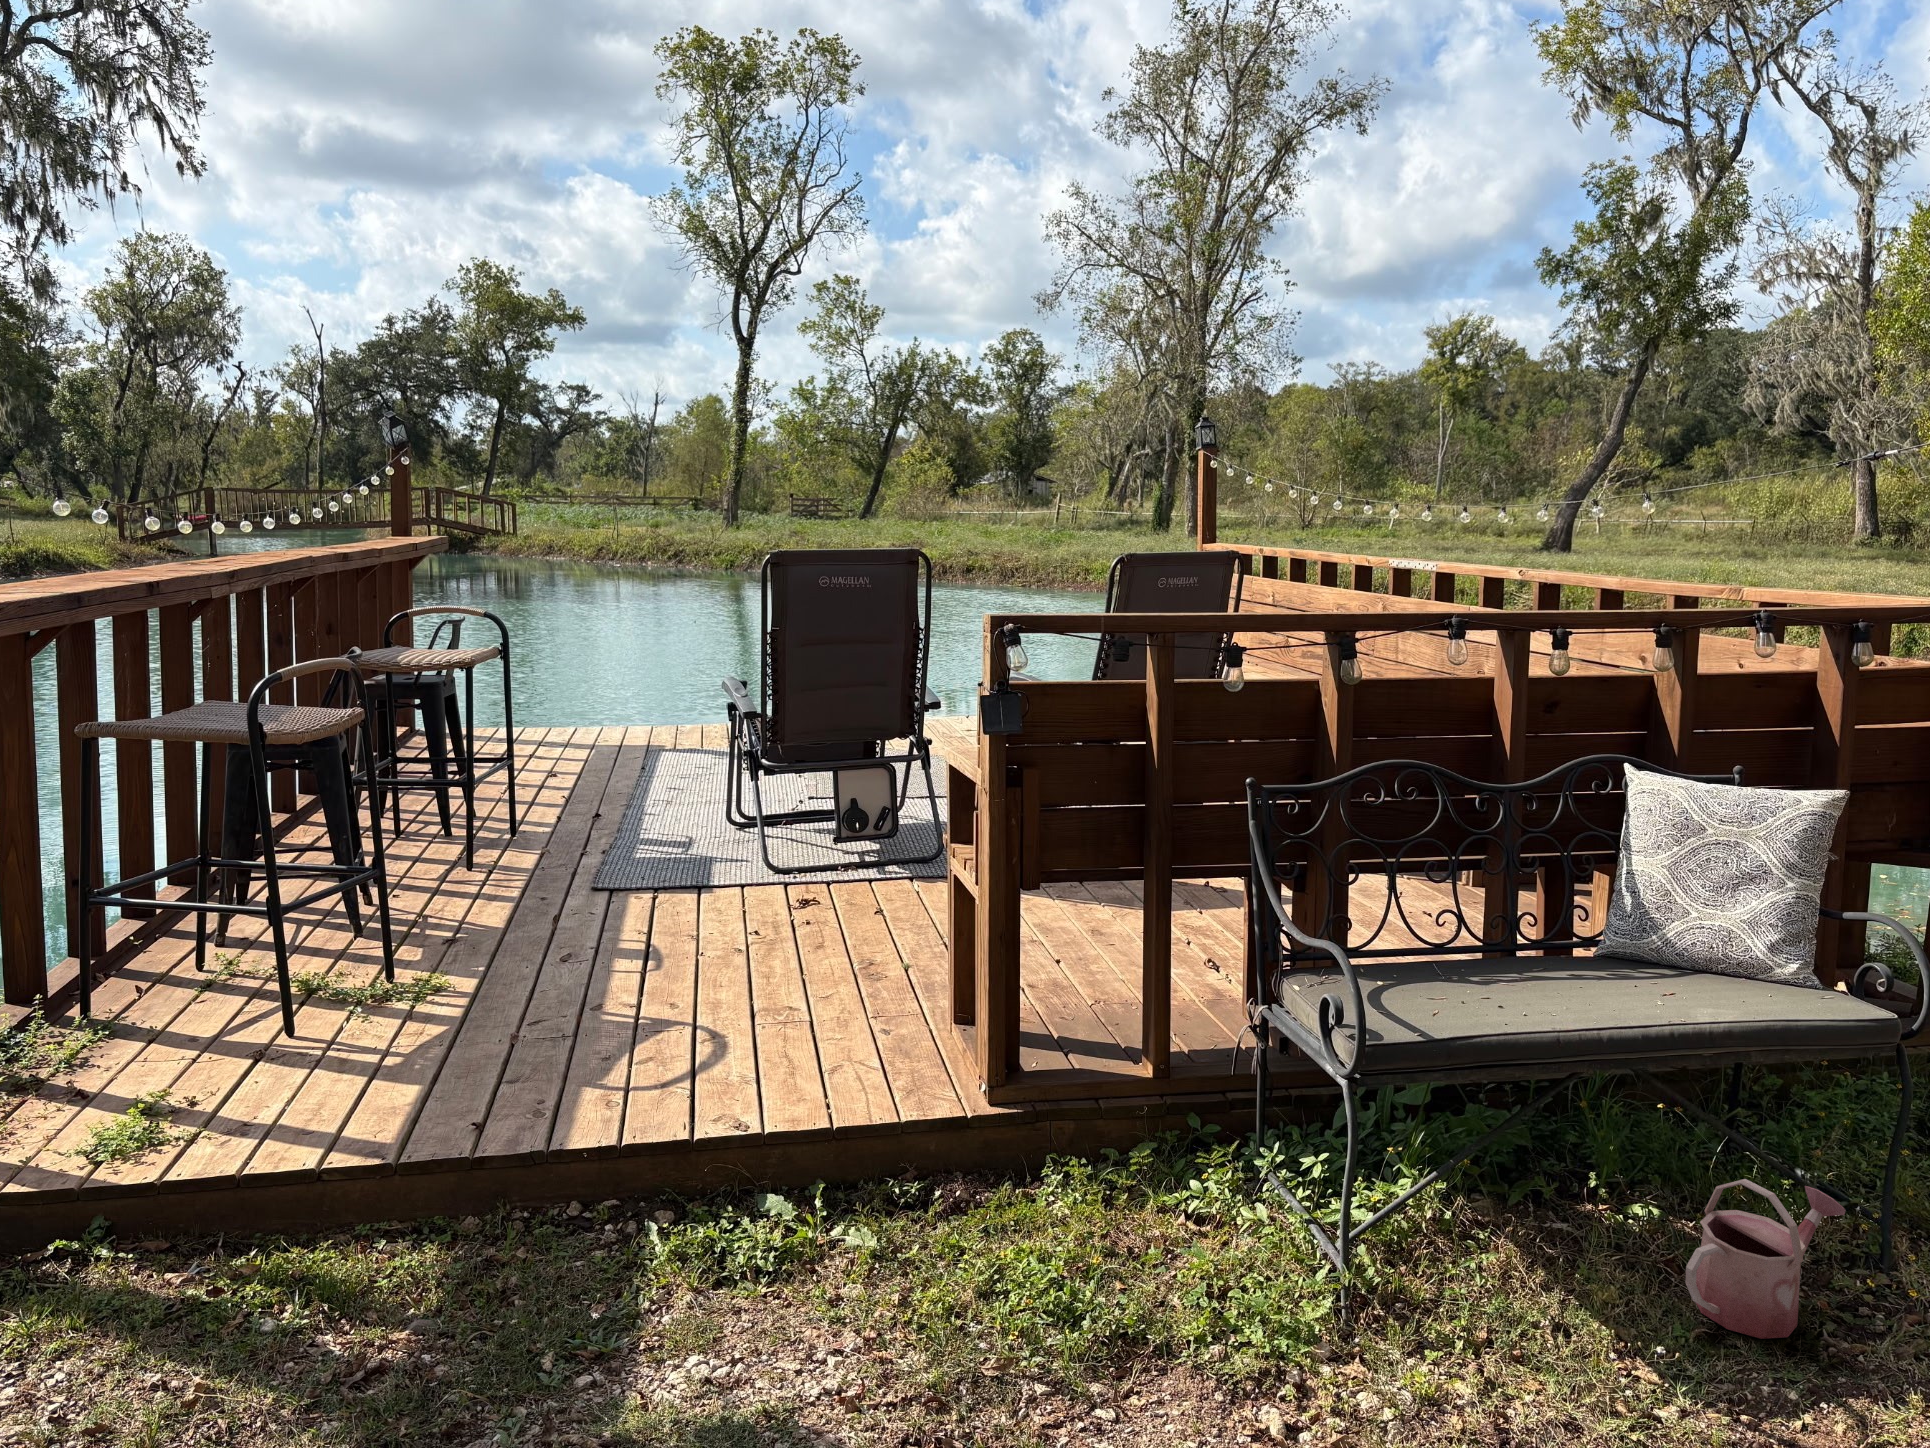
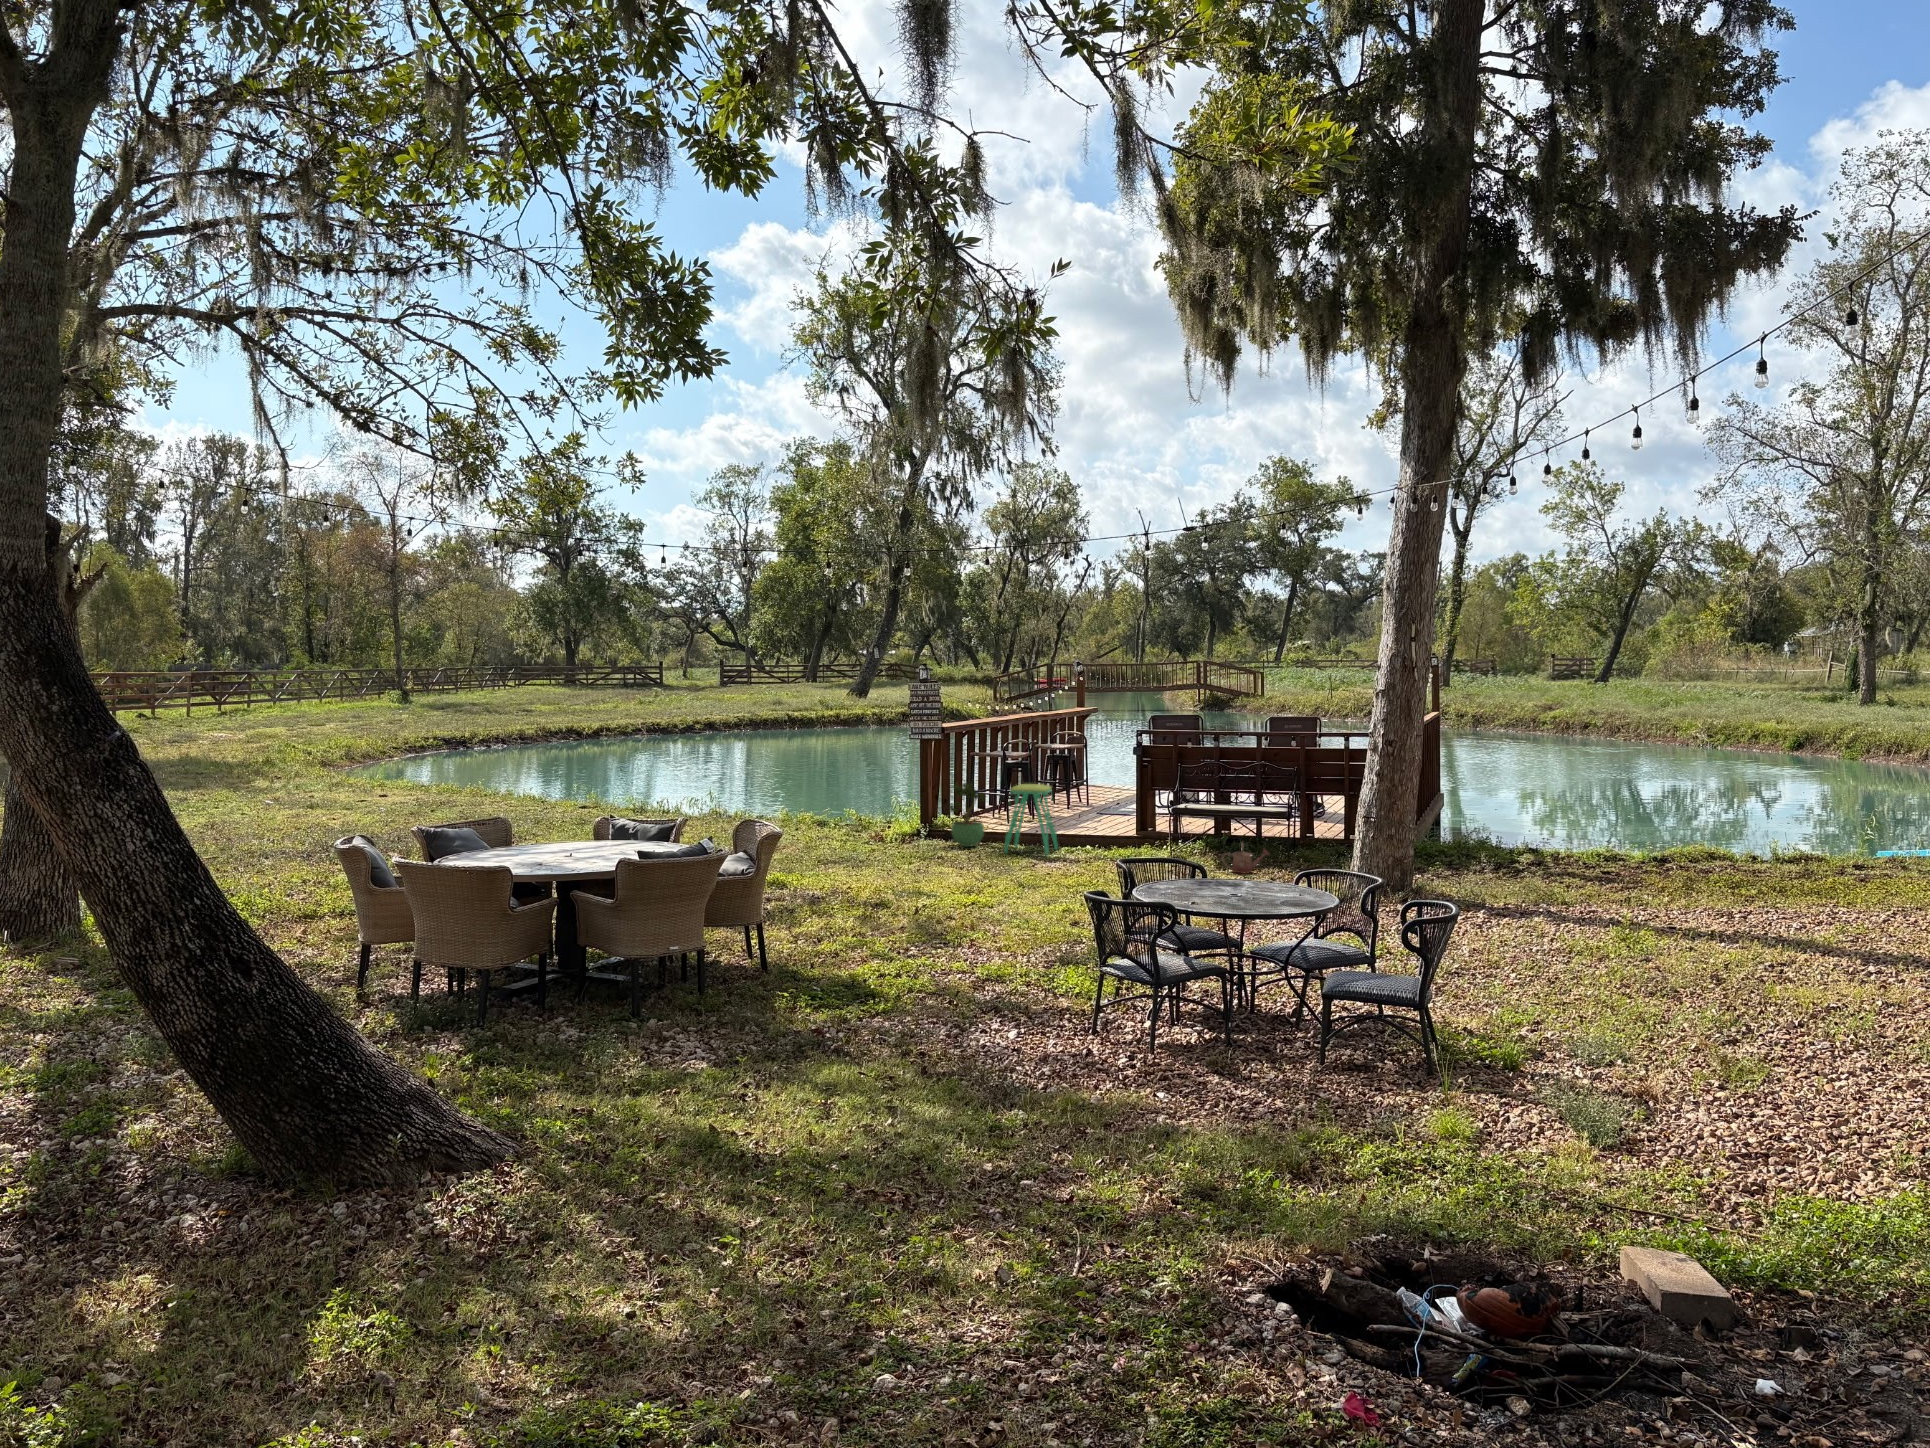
stool: none [519,956,775,1399] -> present [1004,784,1058,855]
potted plant: none [117,997,364,1349] -> present [949,783,985,847]

